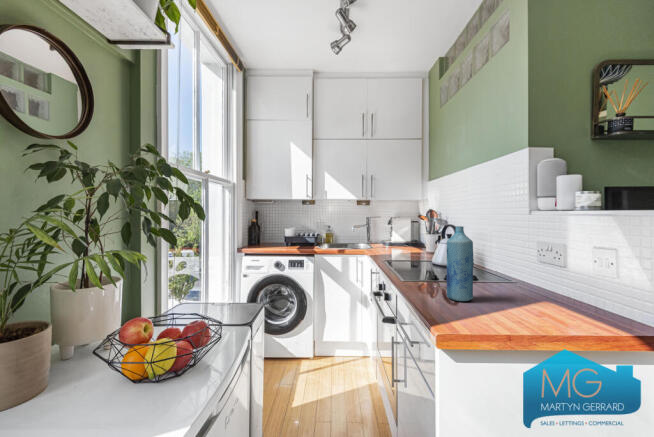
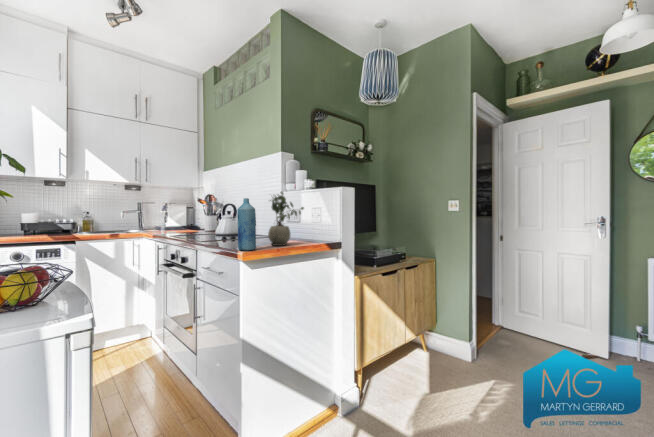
potted plant: none [497,214,564,299] -> present [268,192,304,246]

